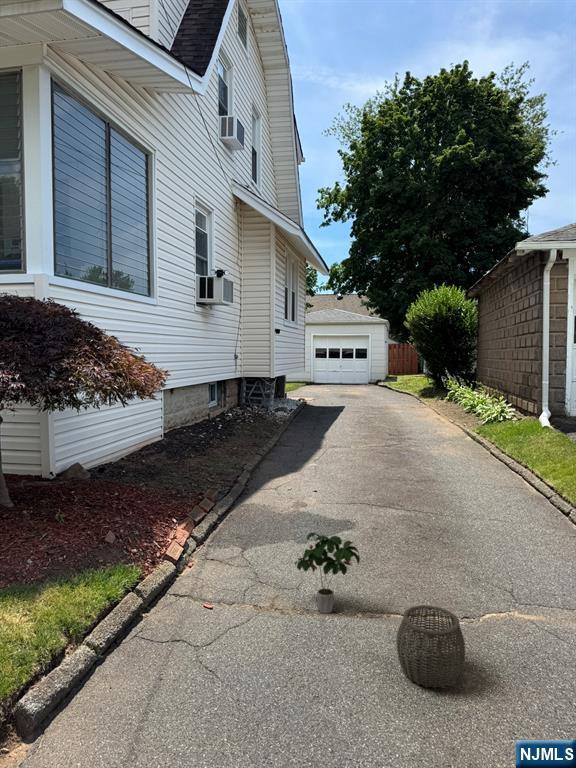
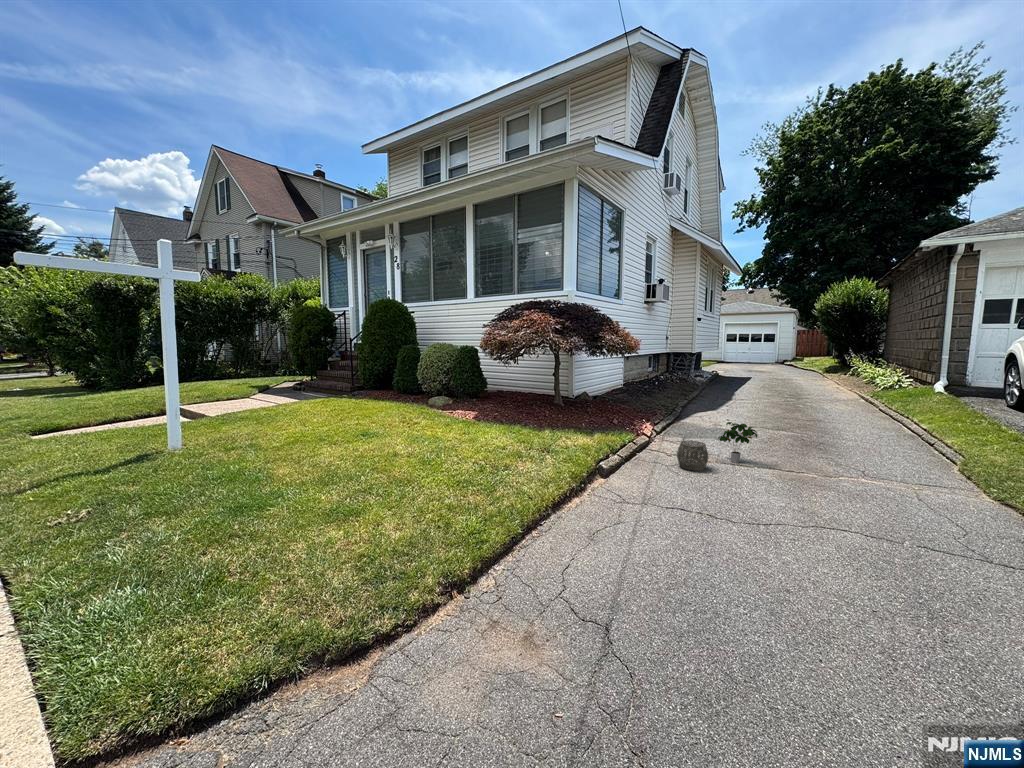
woven basket: present [396,605,466,688] -> present [677,440,708,470]

